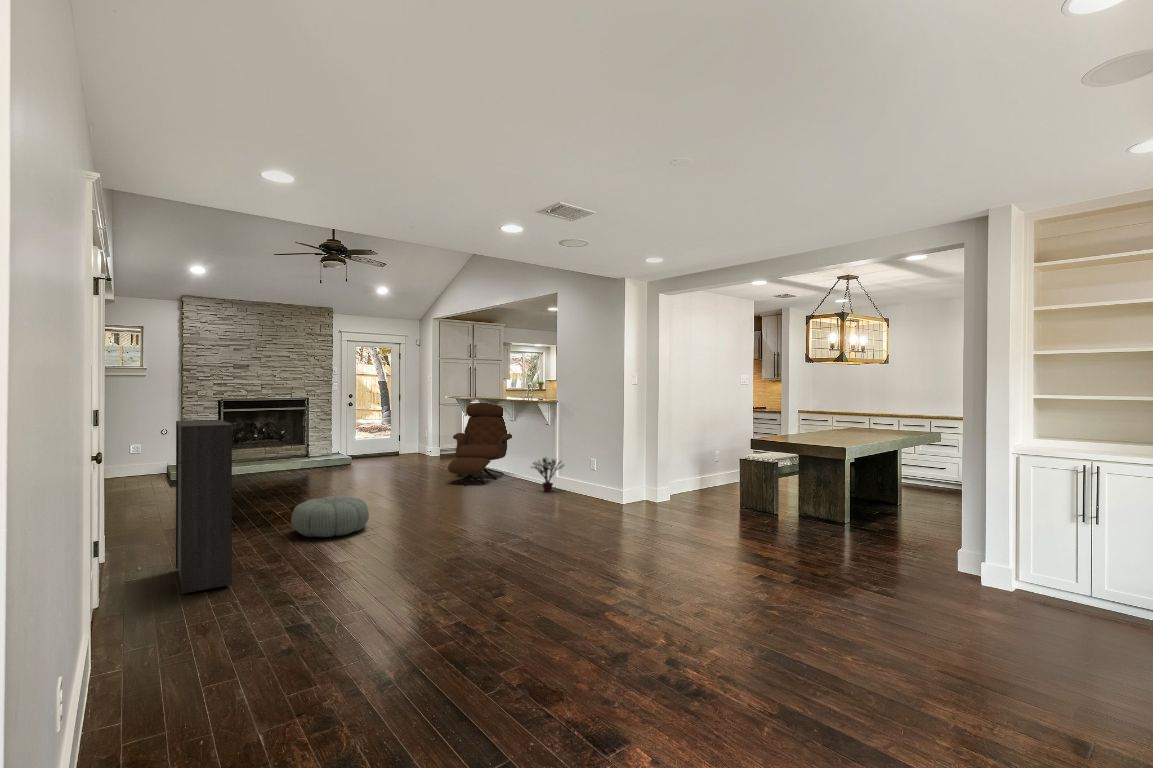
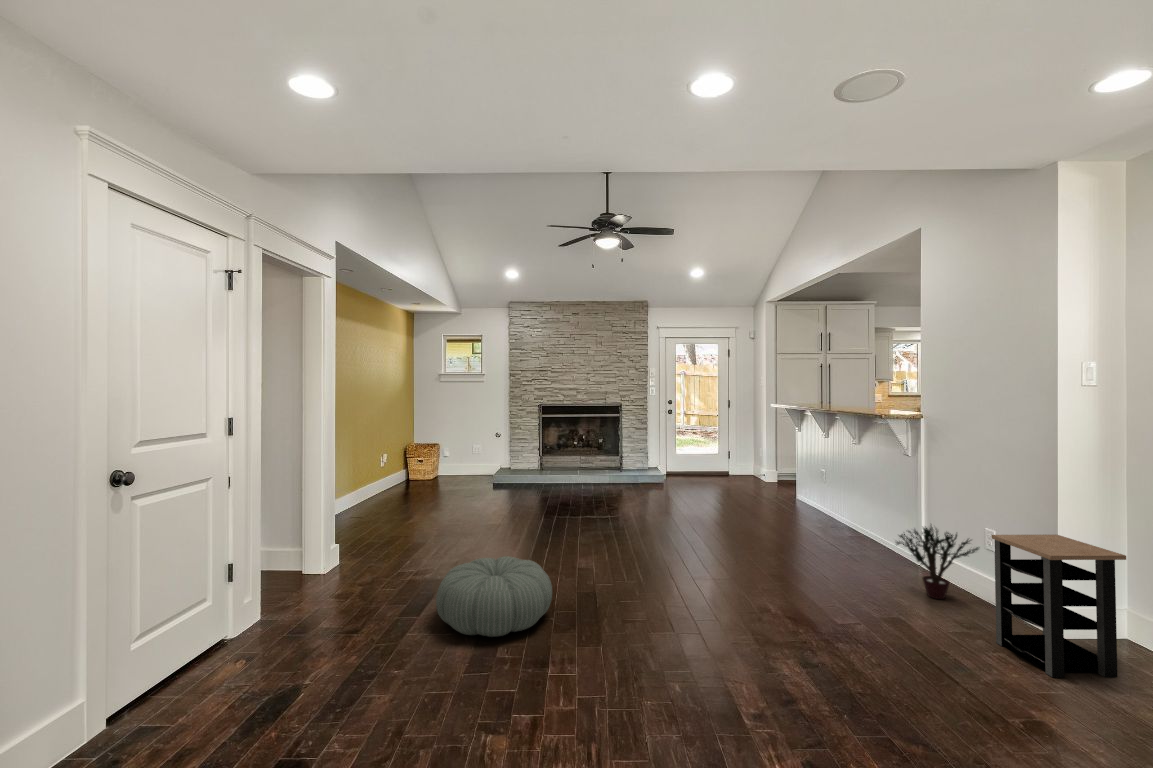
lounge chair: present [448,403,512,486] -> none [751,413,872,550]
bookcase: present [139,420,232,594] -> none [113,437,291,743]
side table: none [570,451,610,504] -> present [991,535,1126,678]

